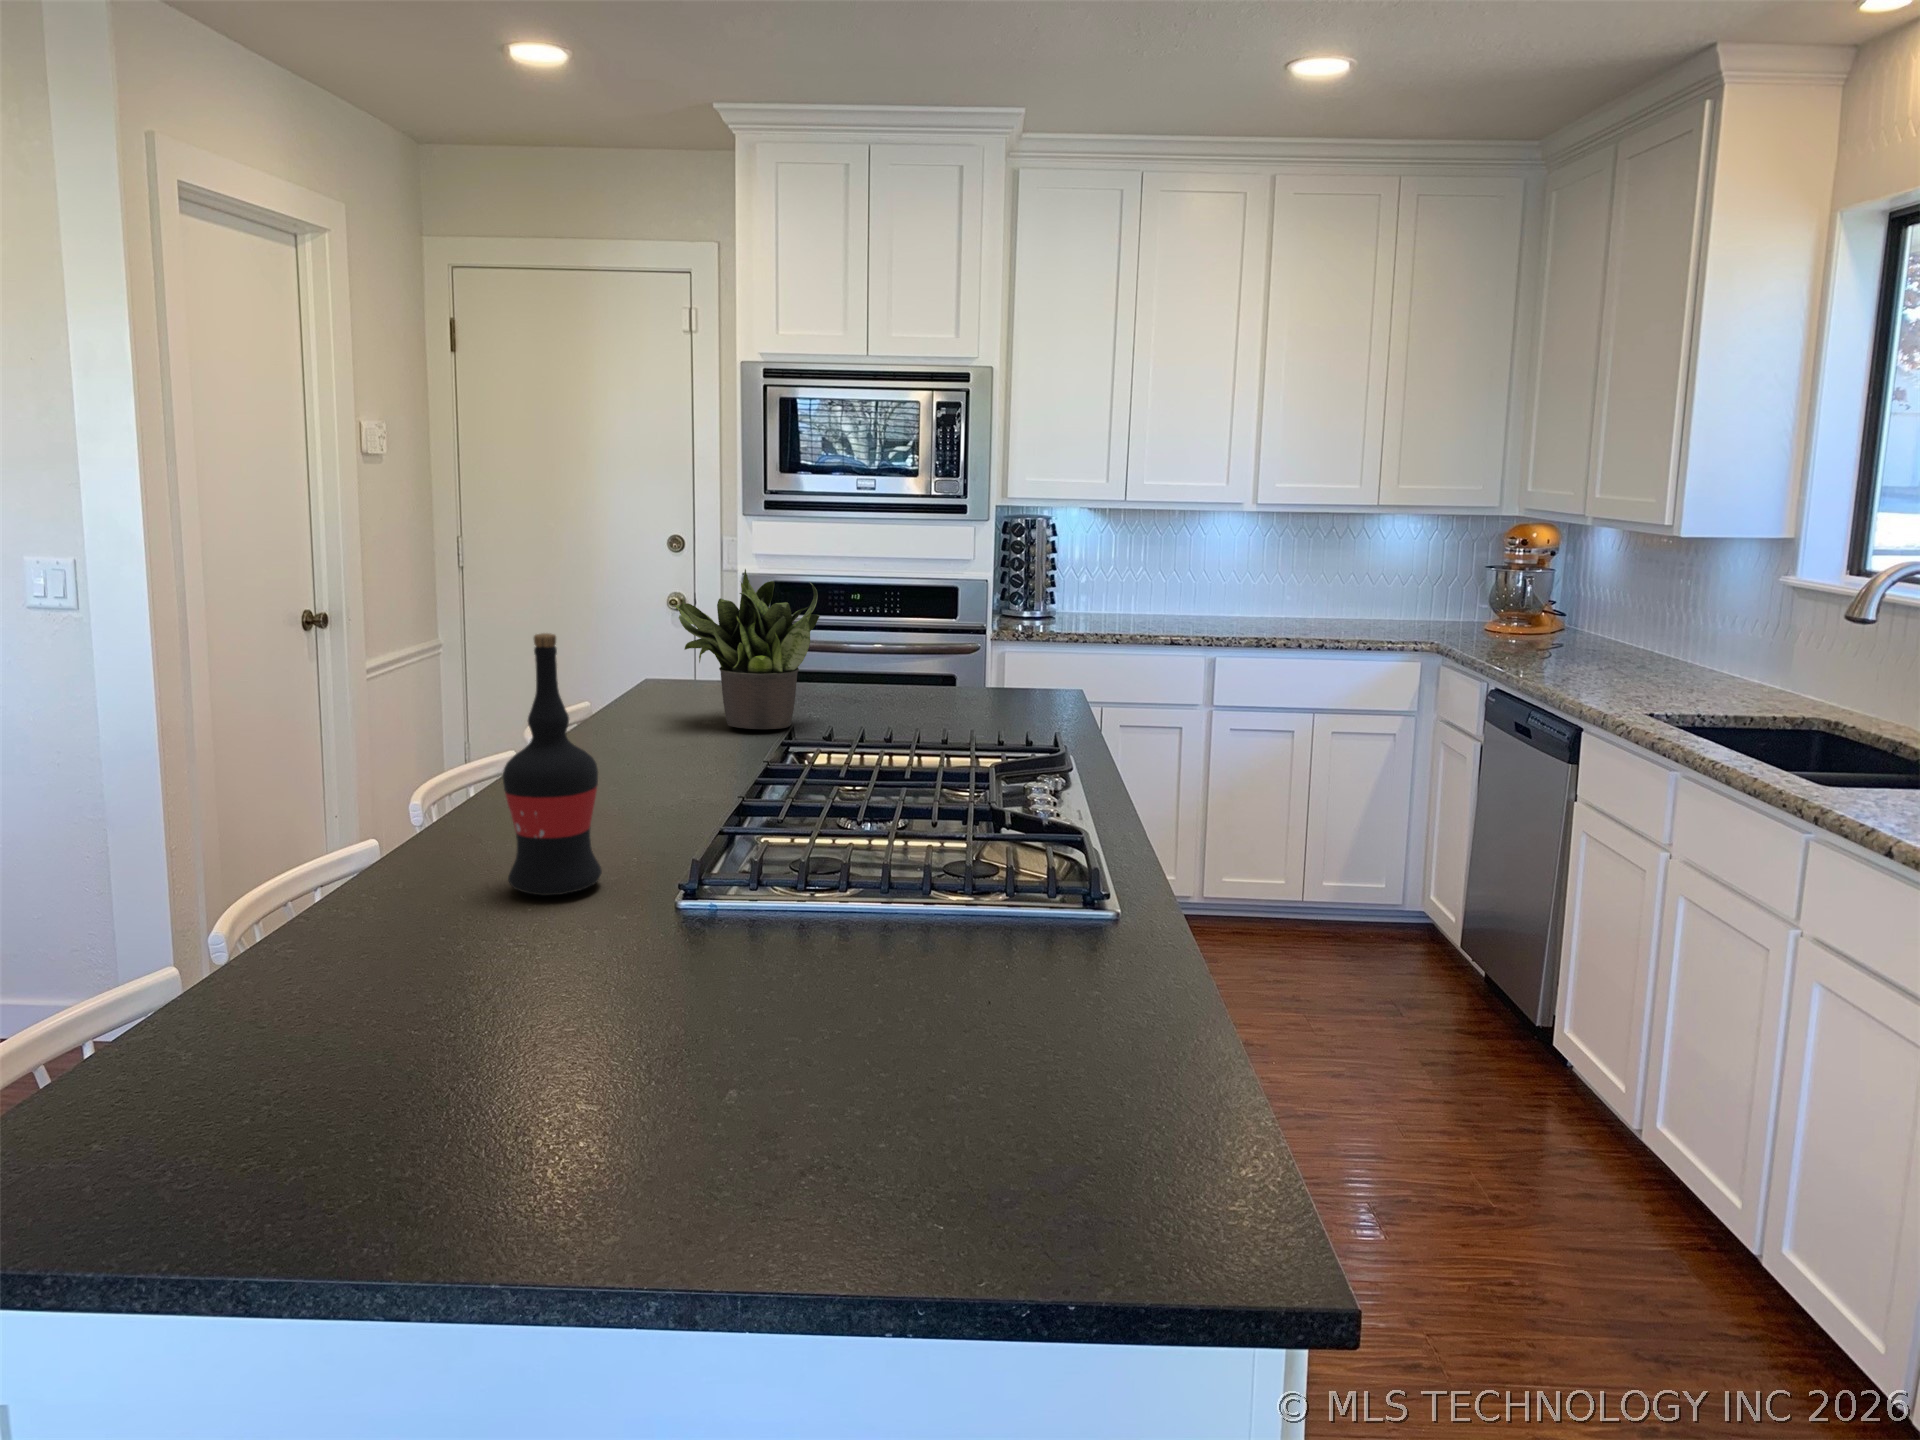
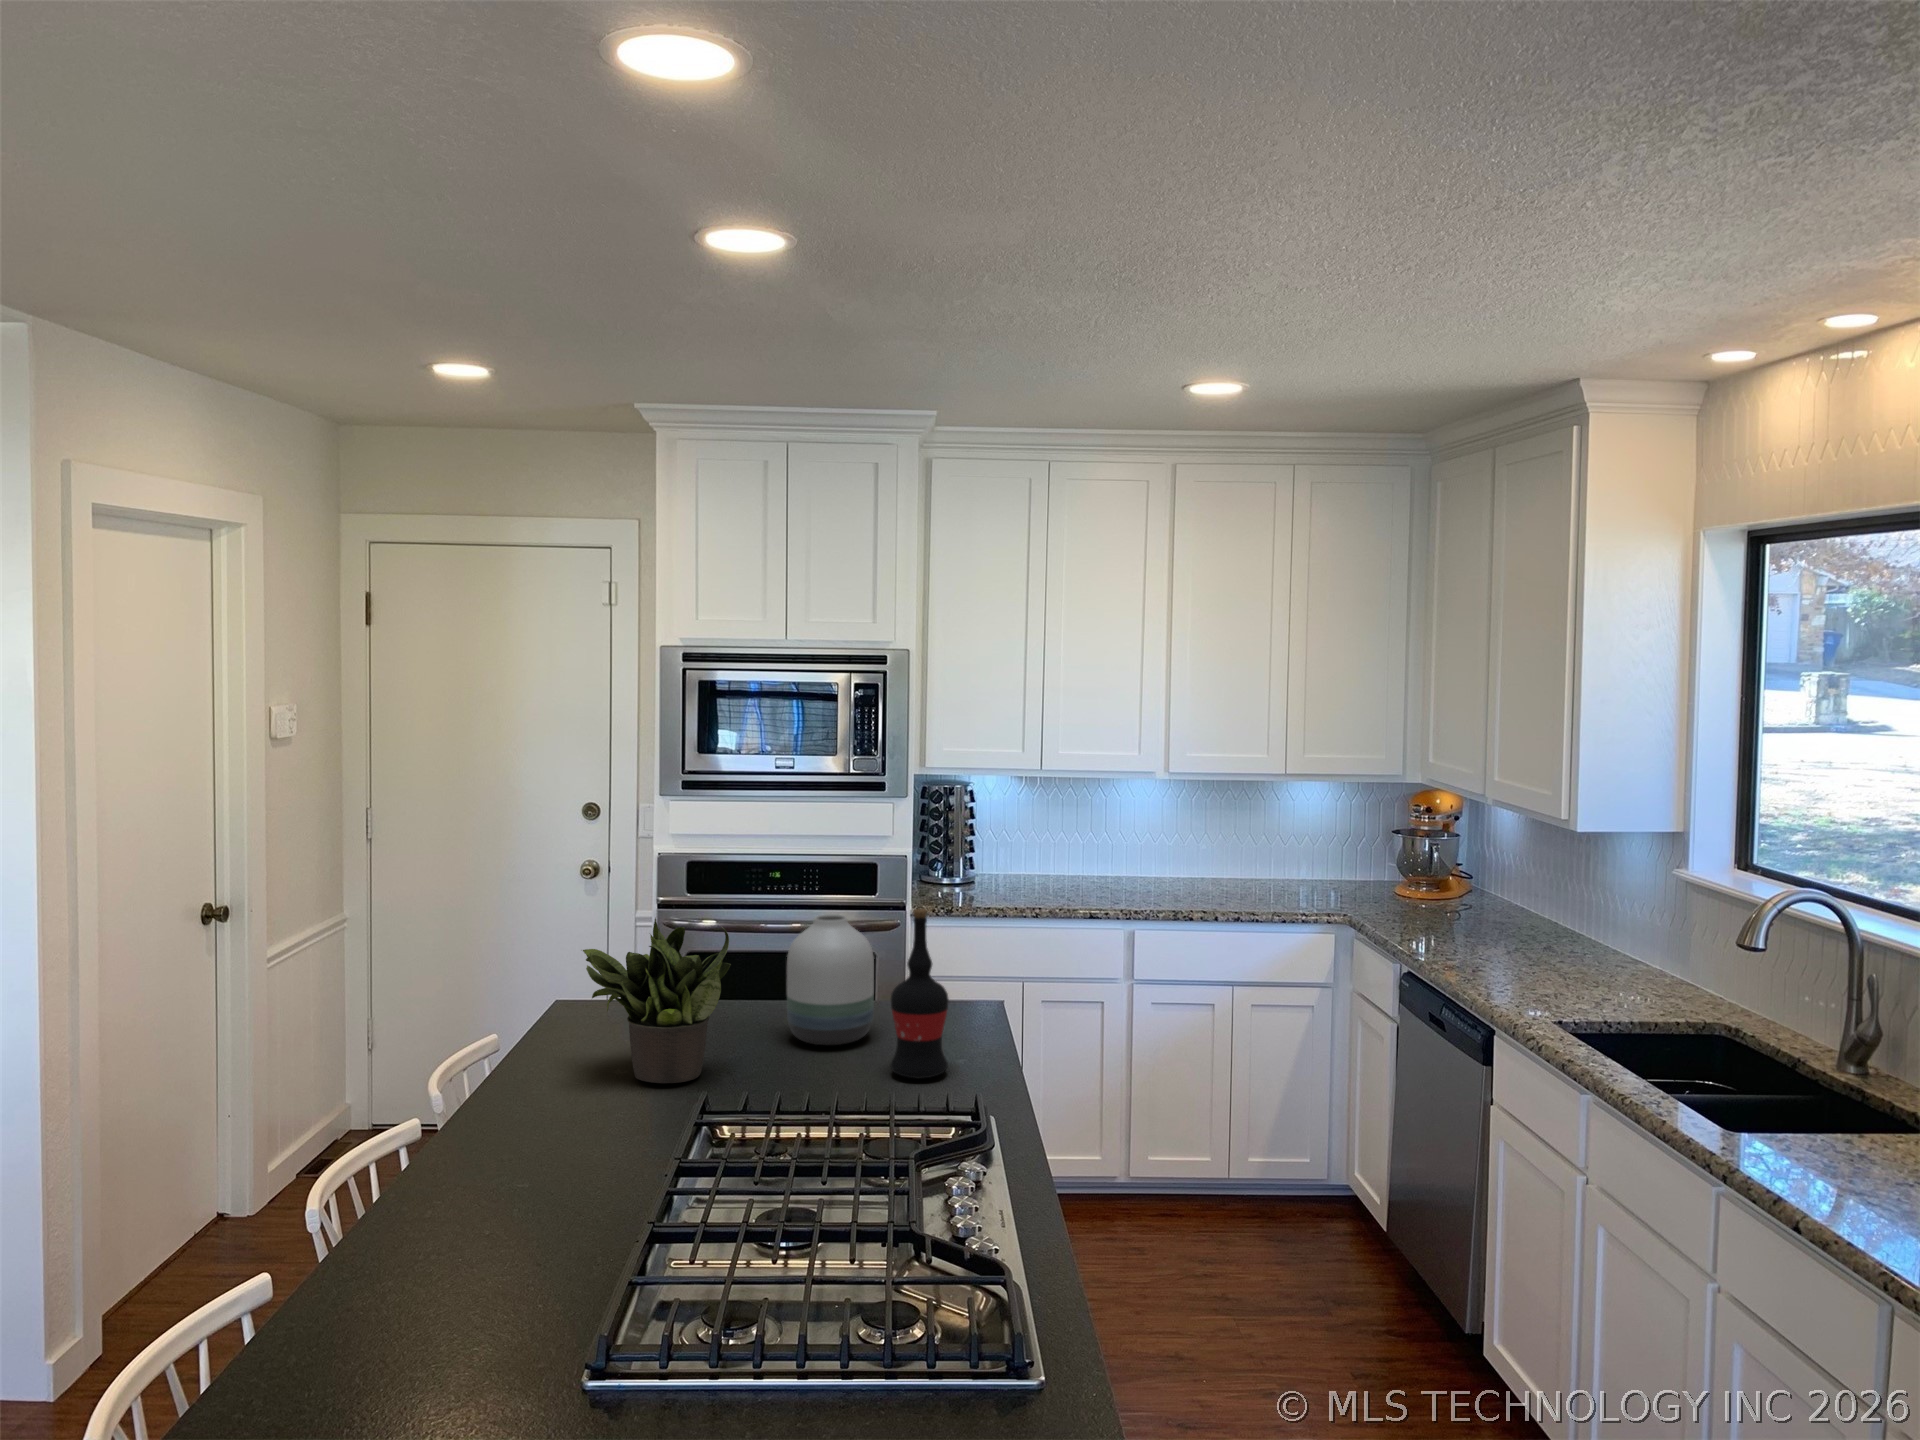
vase: none [873,584,959,709] -> present [787,914,874,1045]
wine bottle: present [503,633,602,895] -> present [890,909,949,1079]

